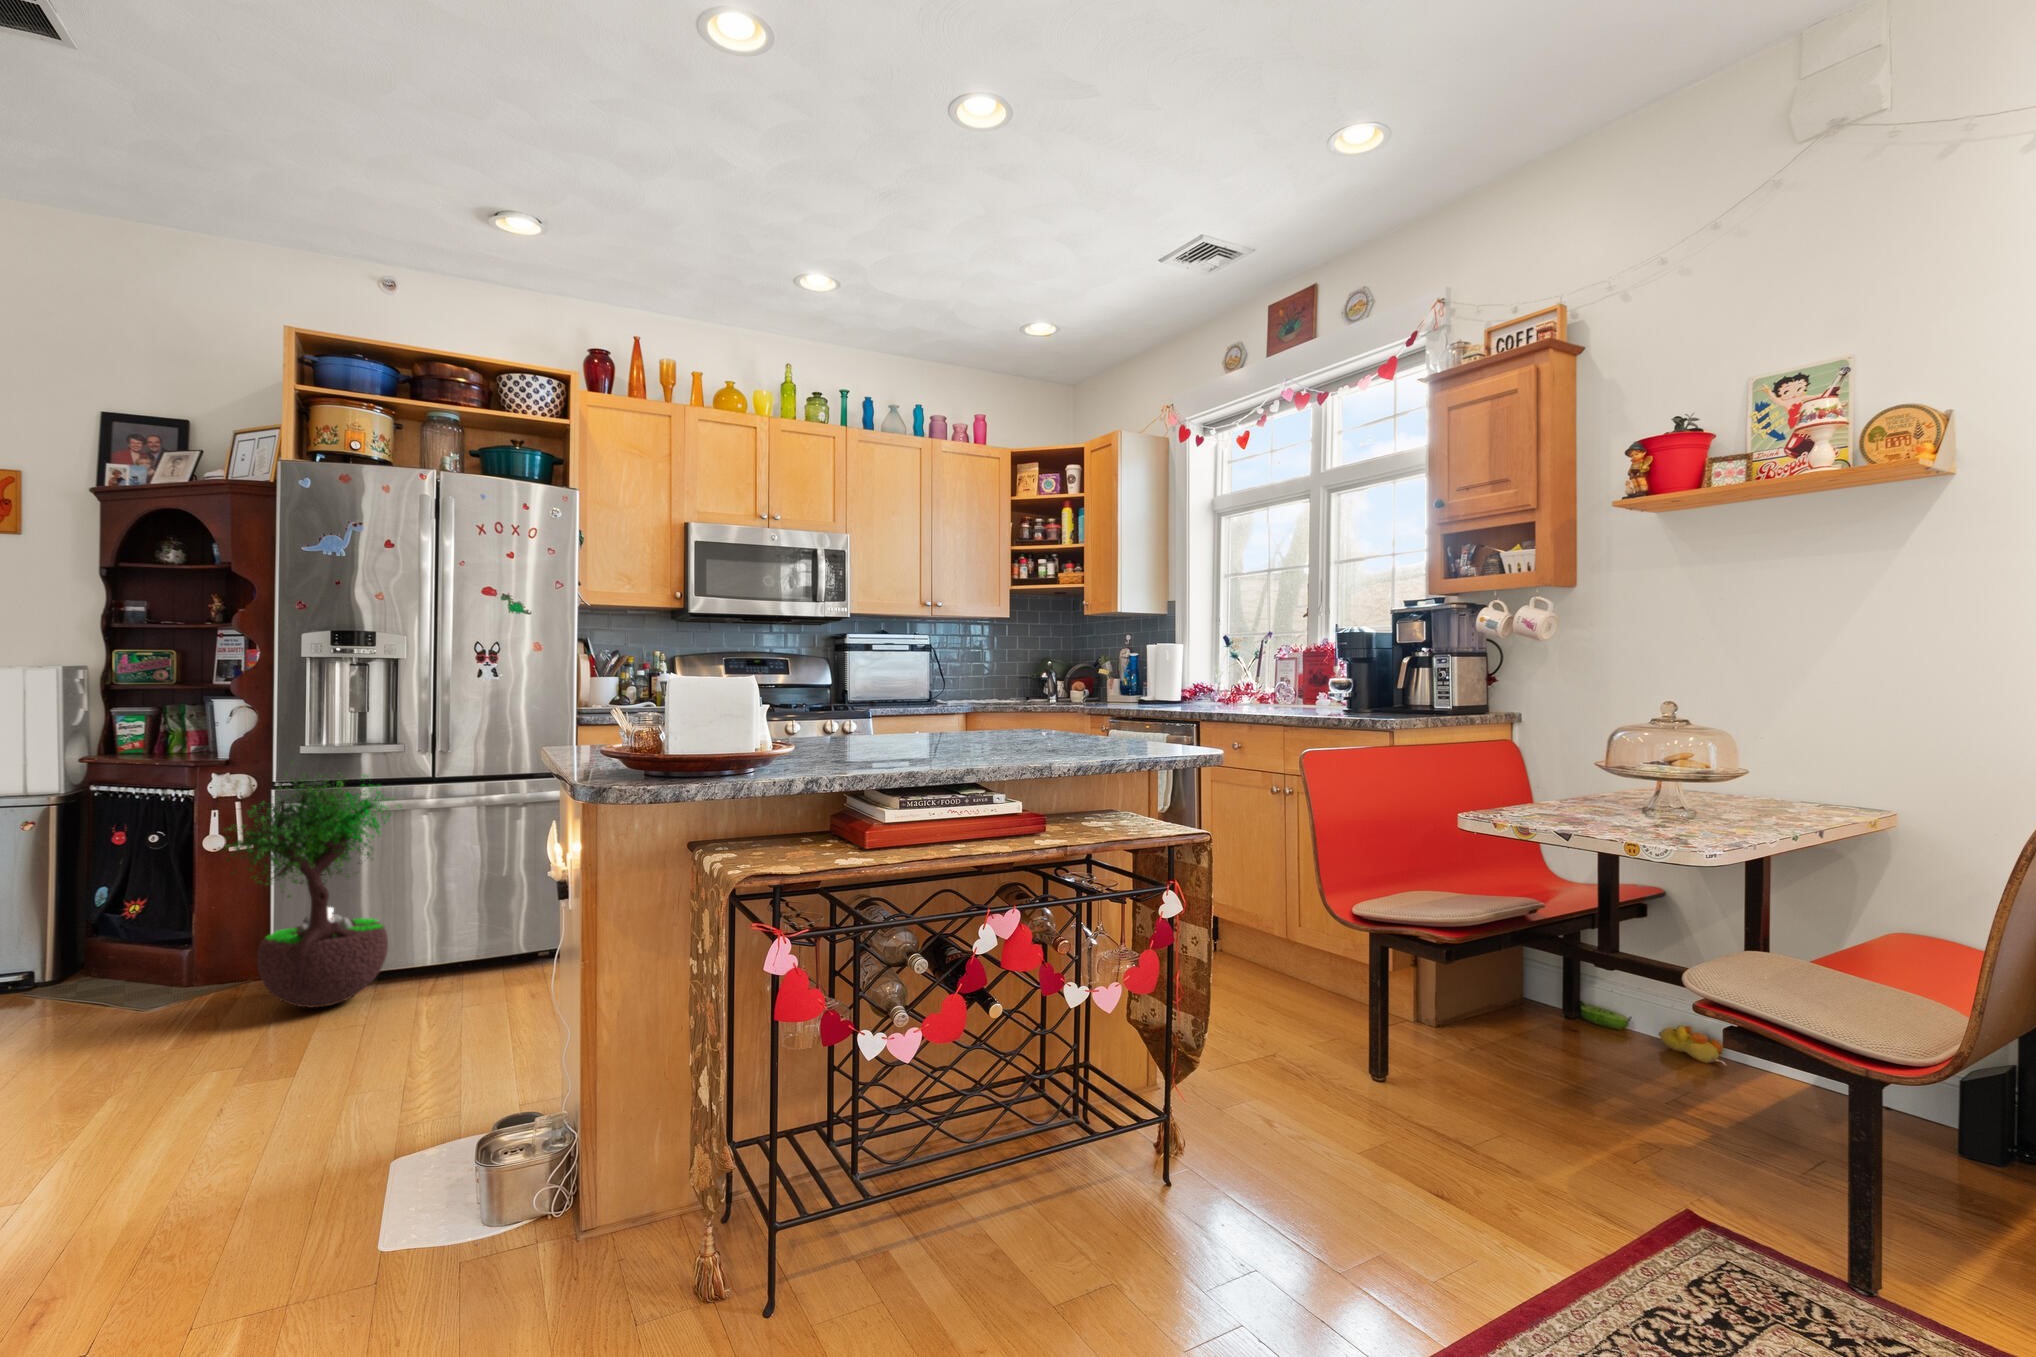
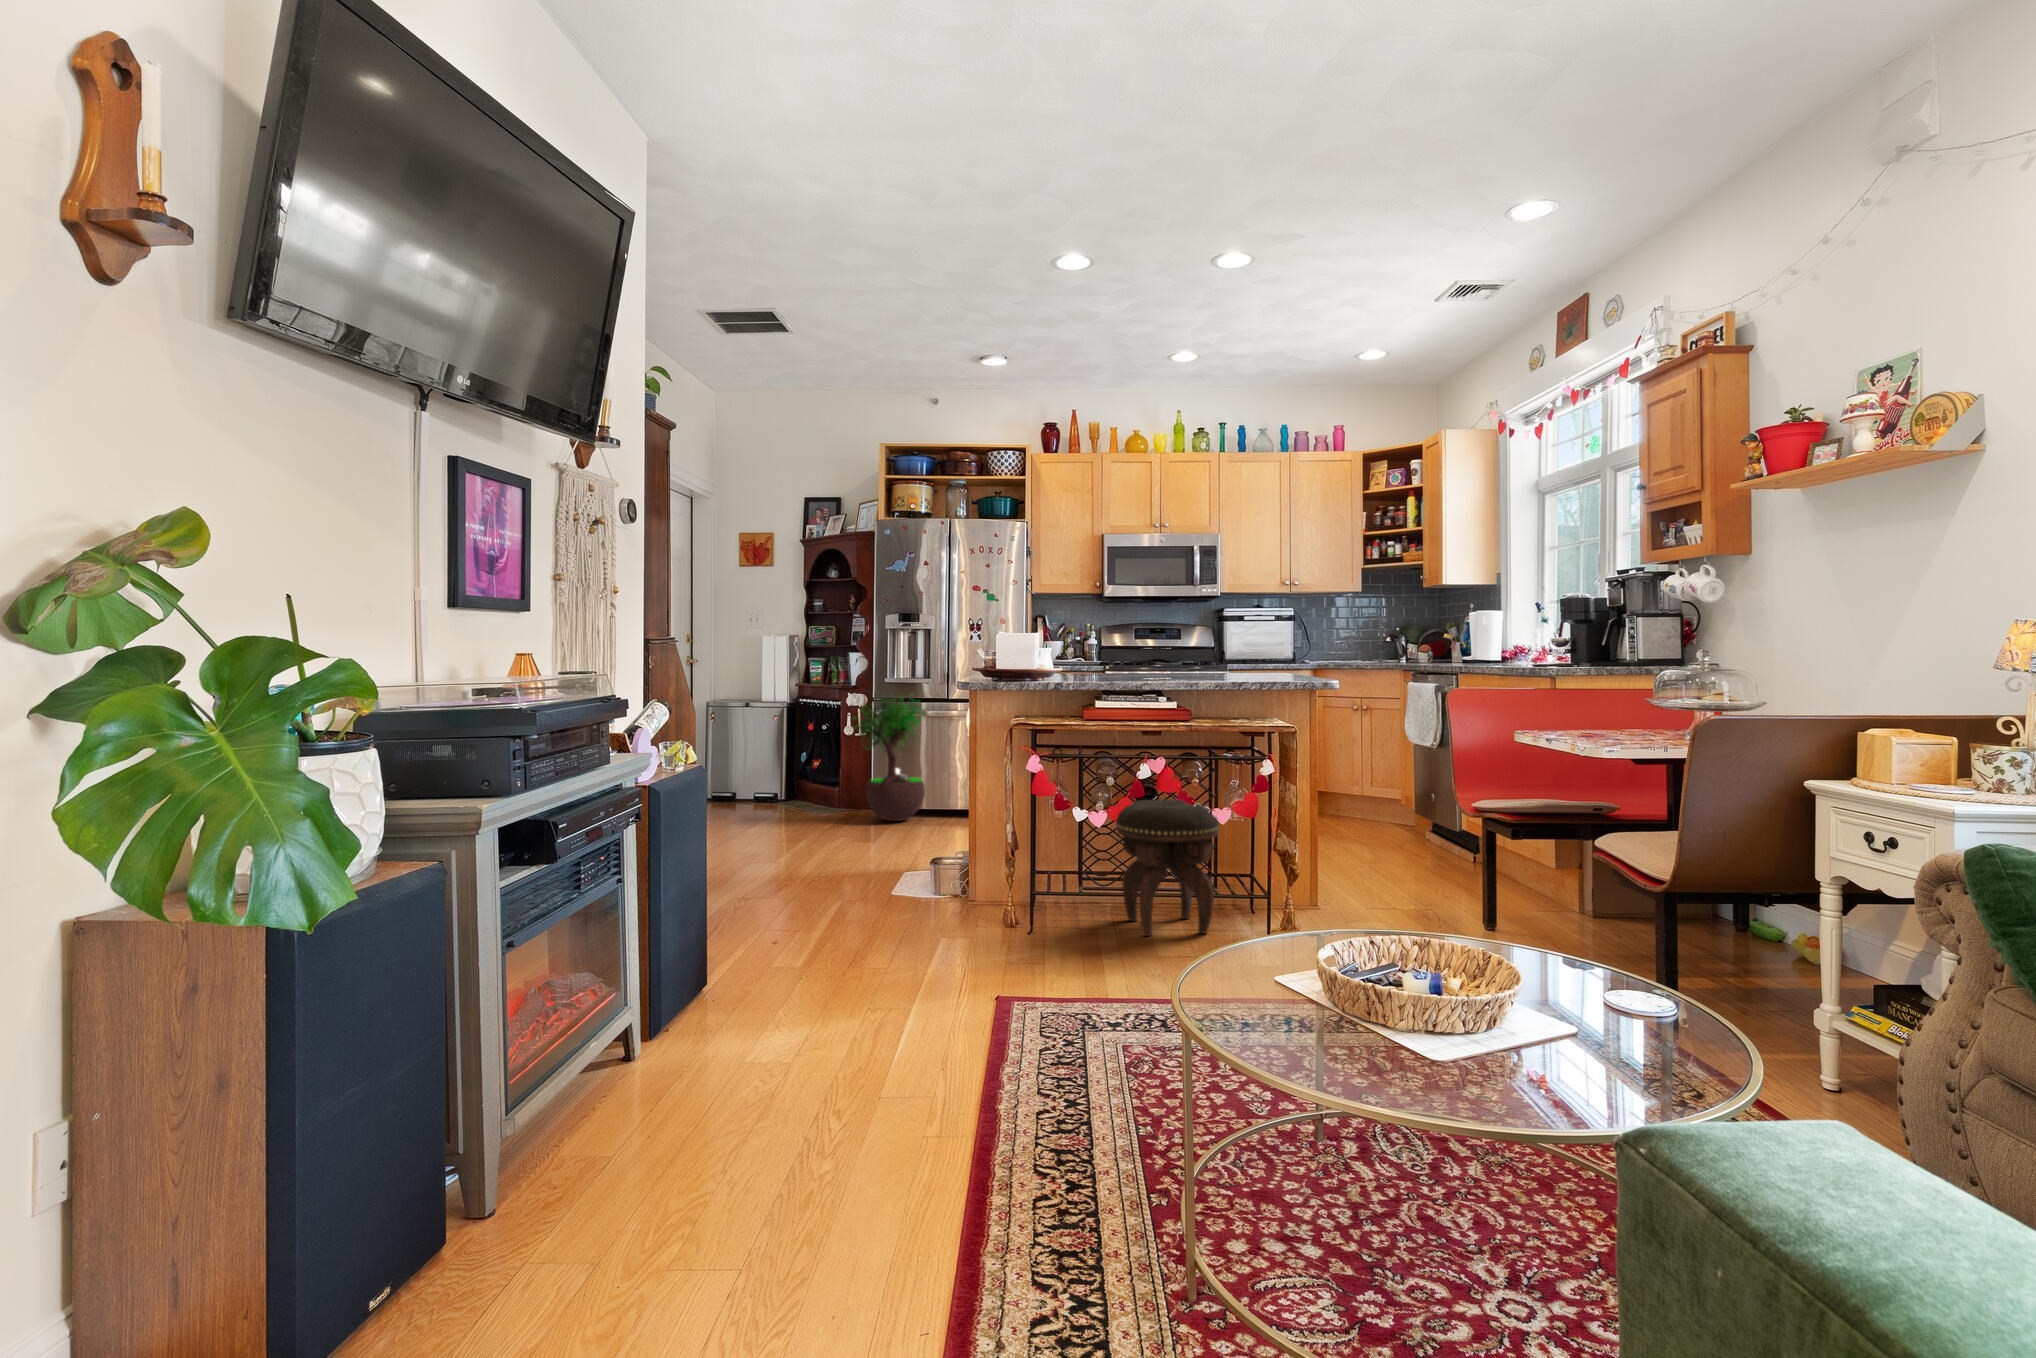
footstool: none [945,987,1141,1296] -> present [1116,799,1219,936]

